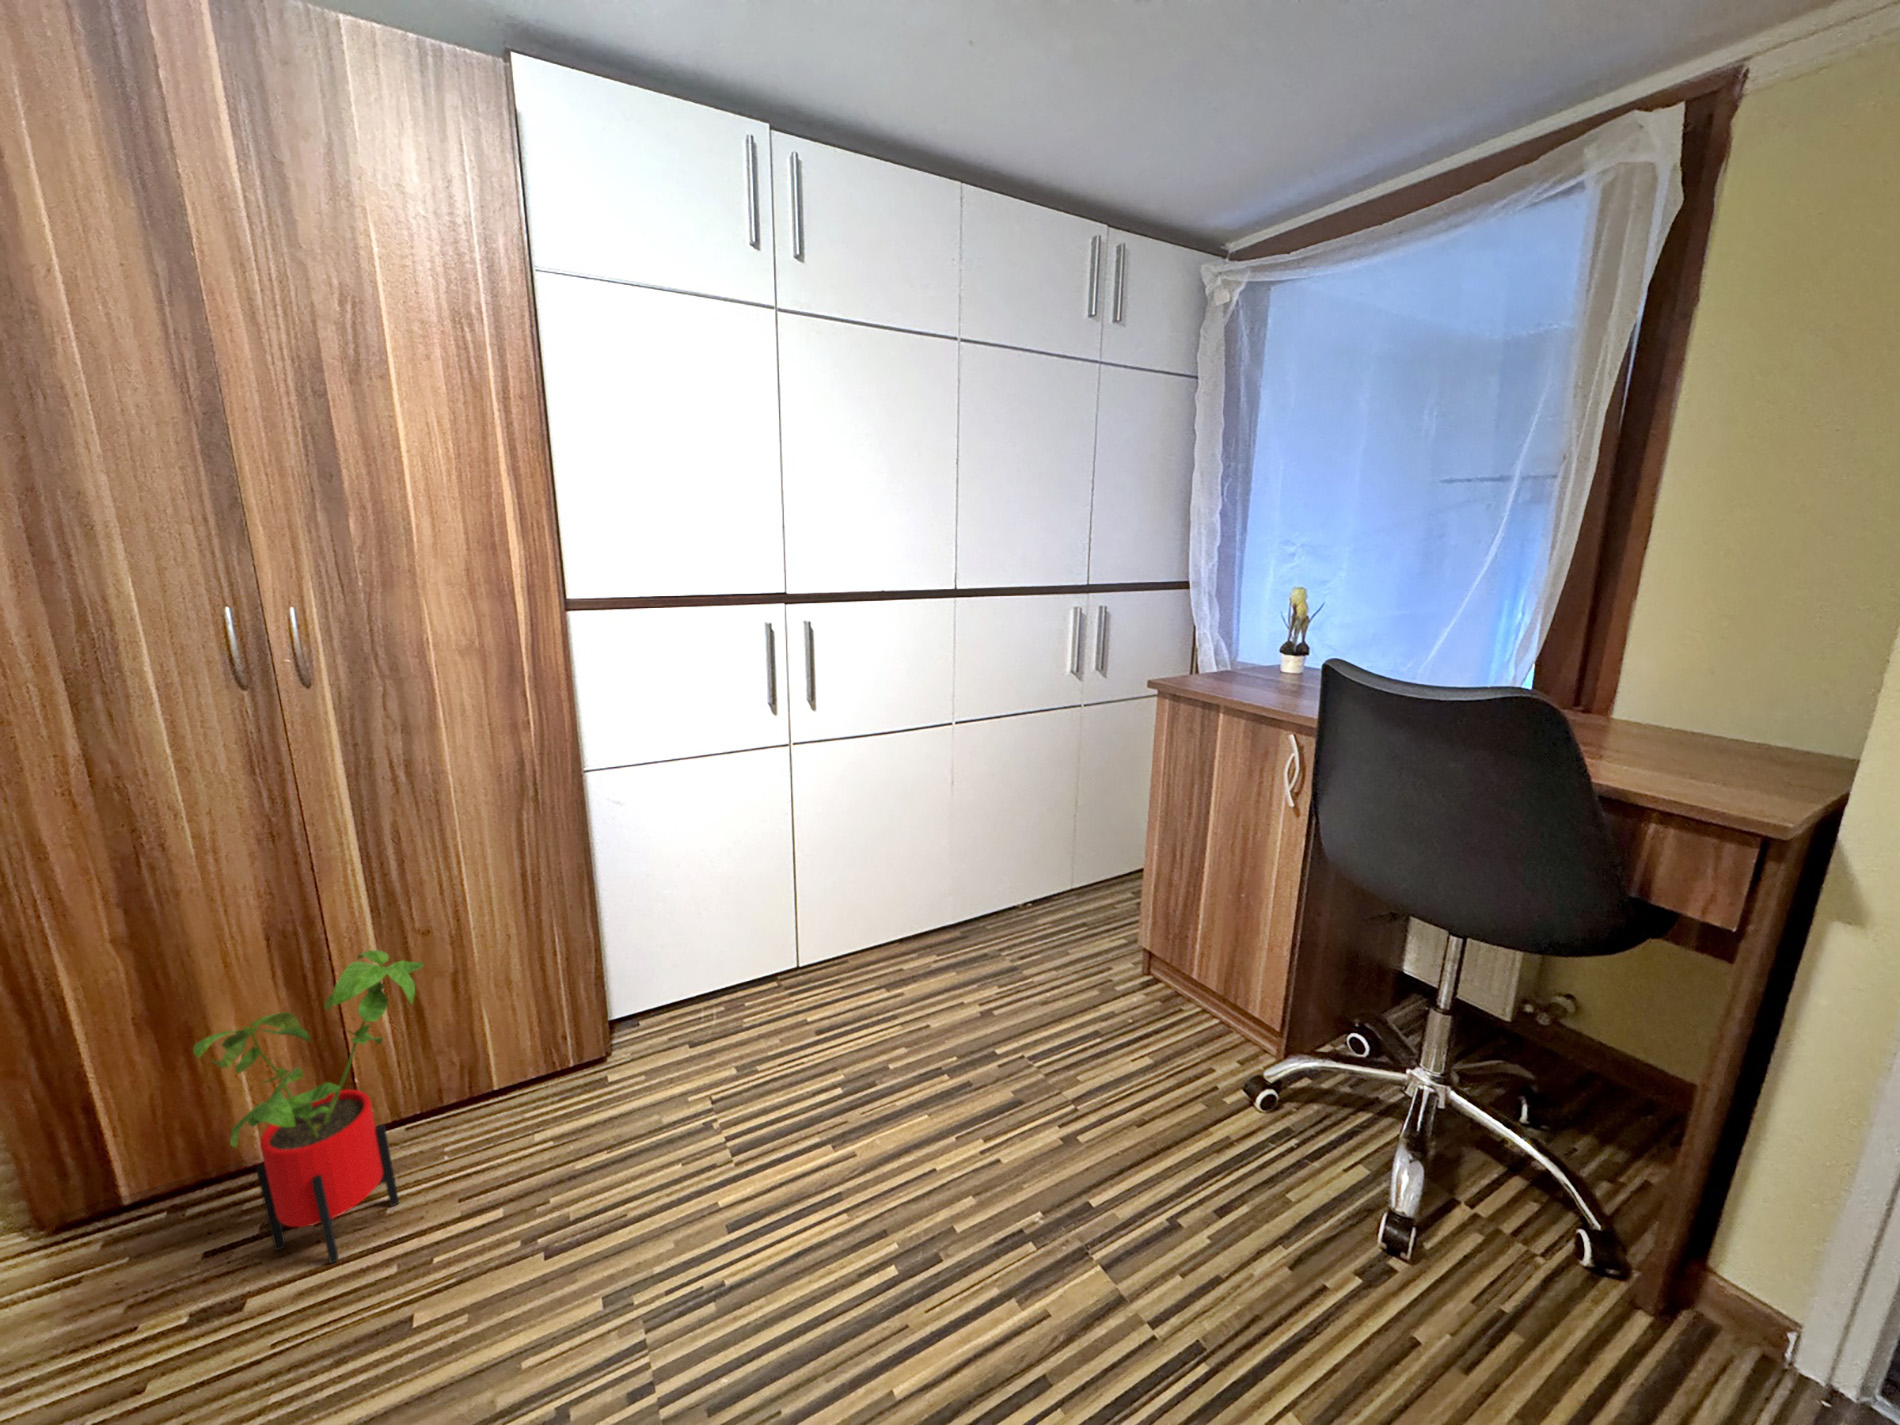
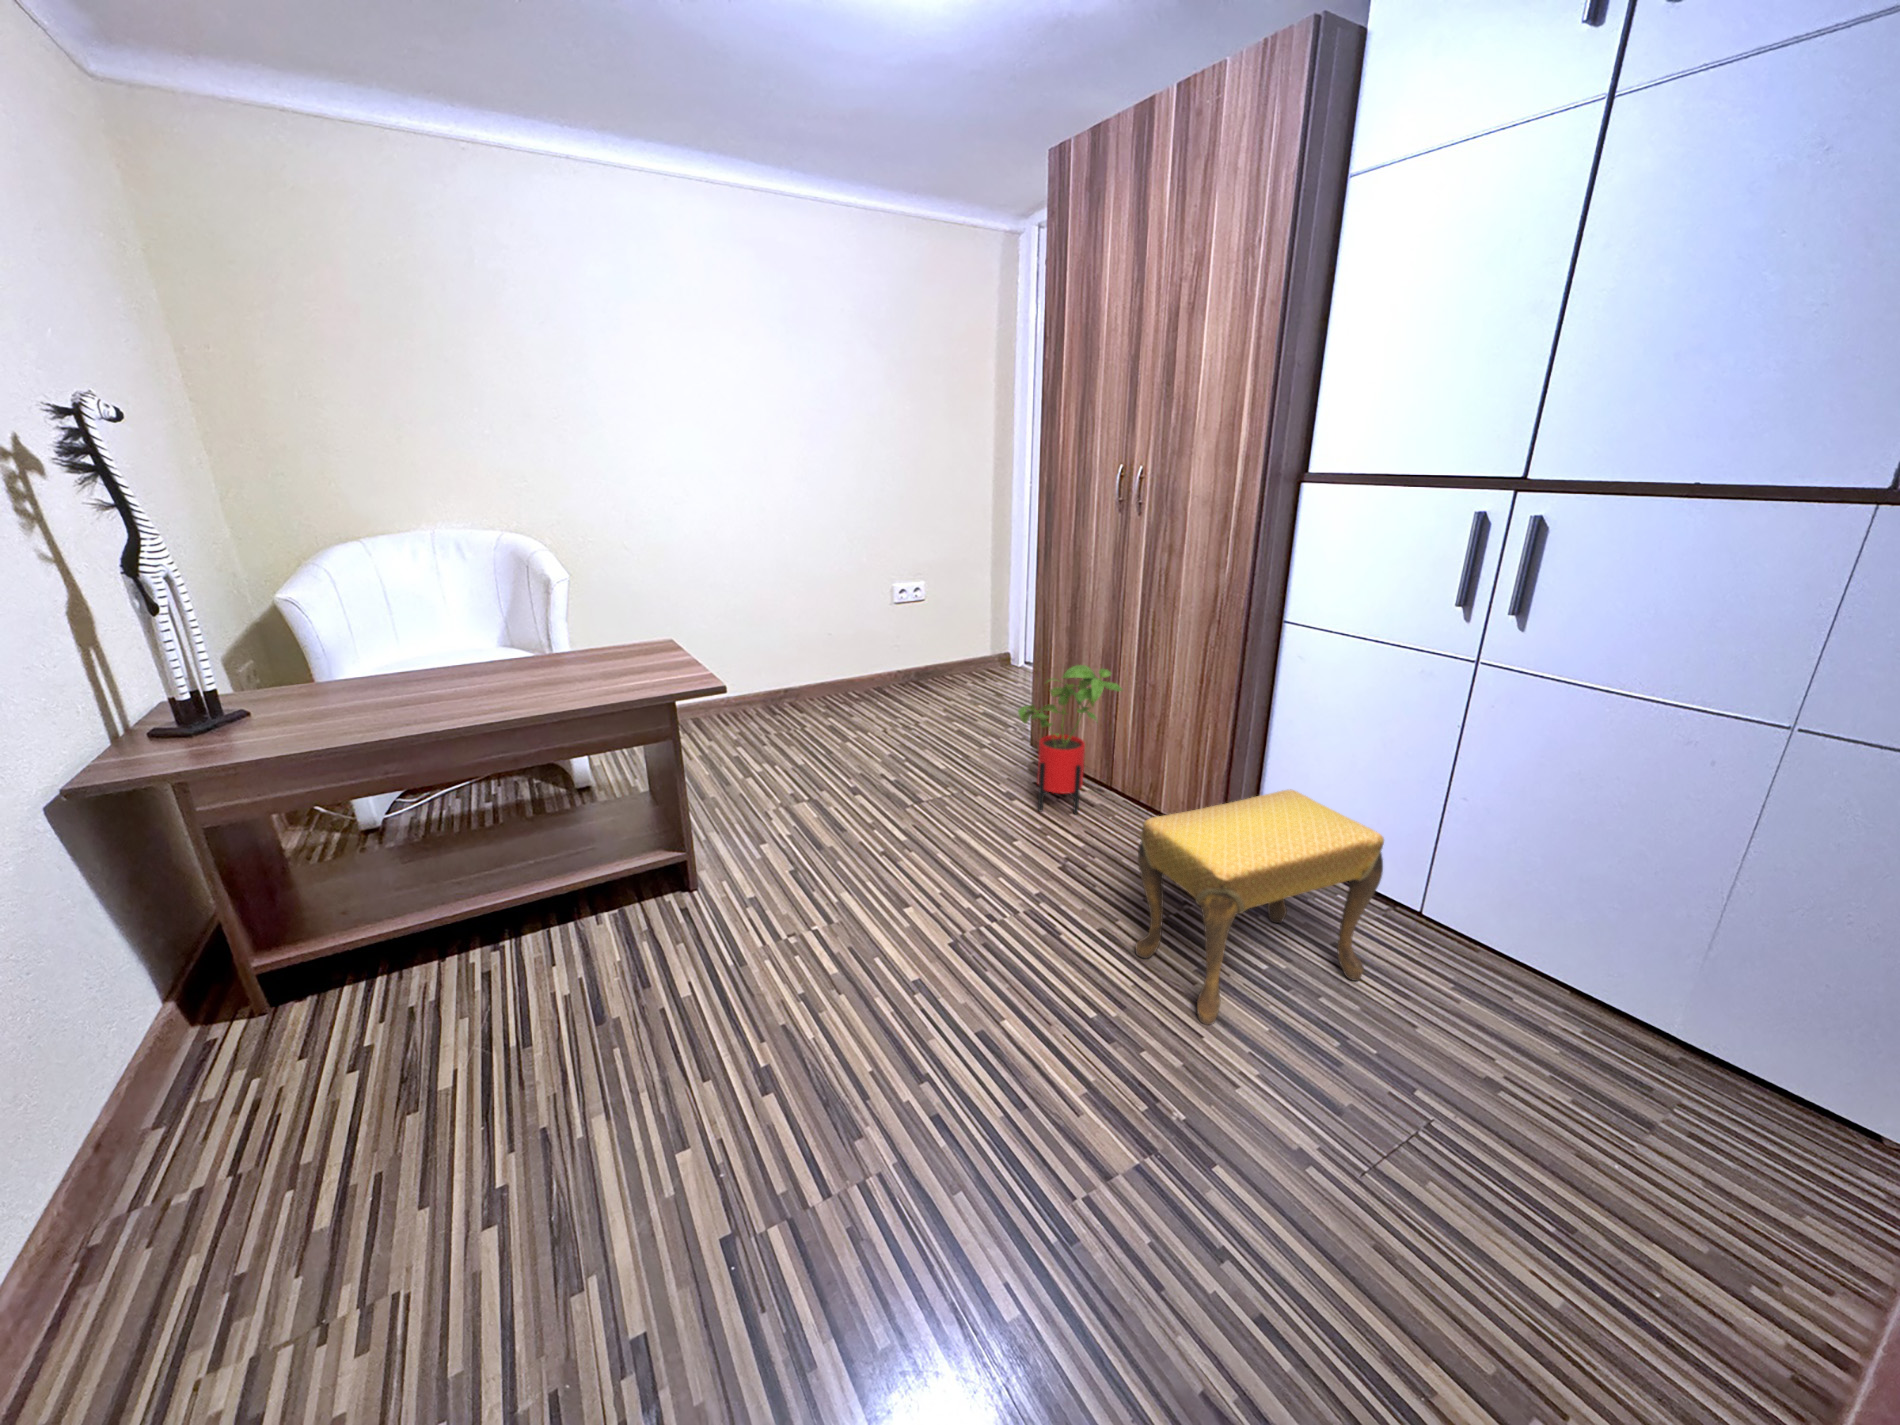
footstool: none [756,908,920,1198] -> present [1135,789,1384,1025]

